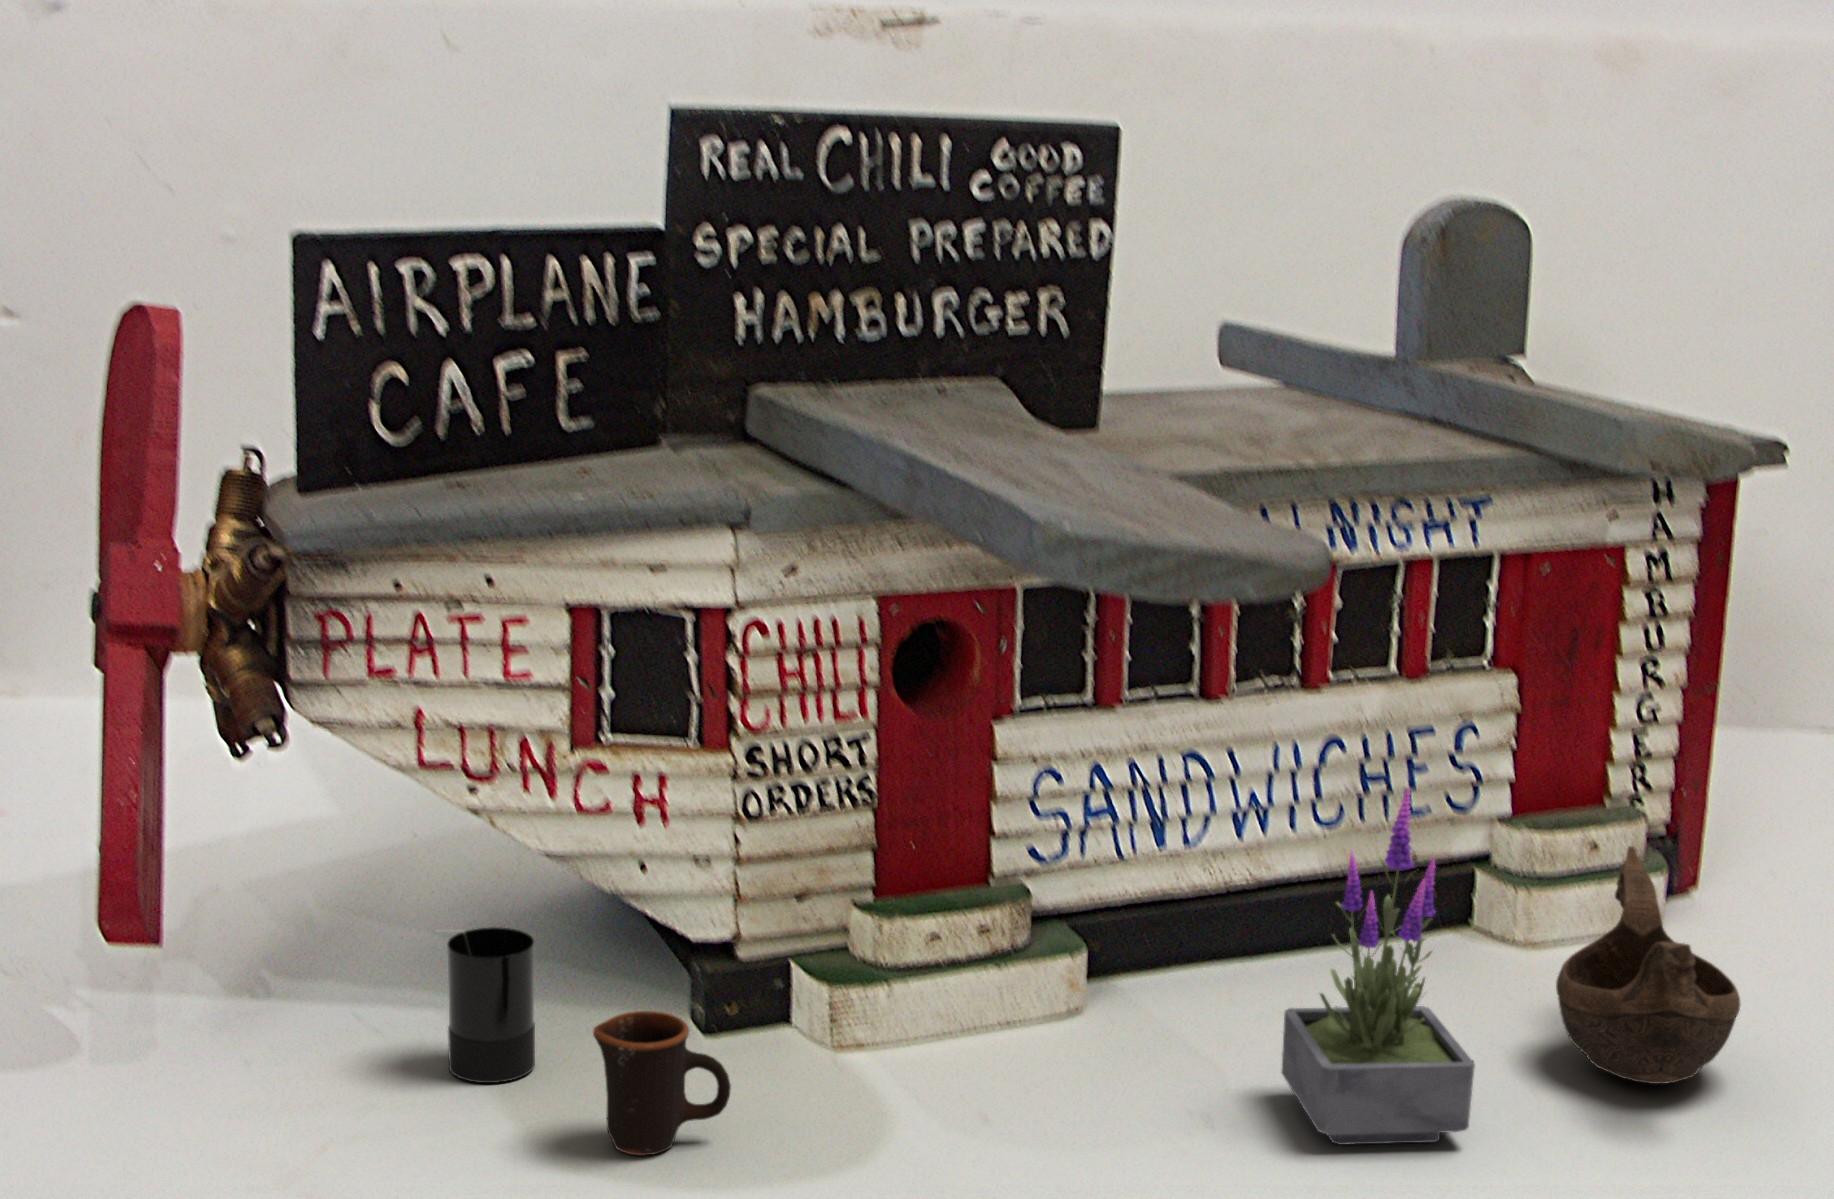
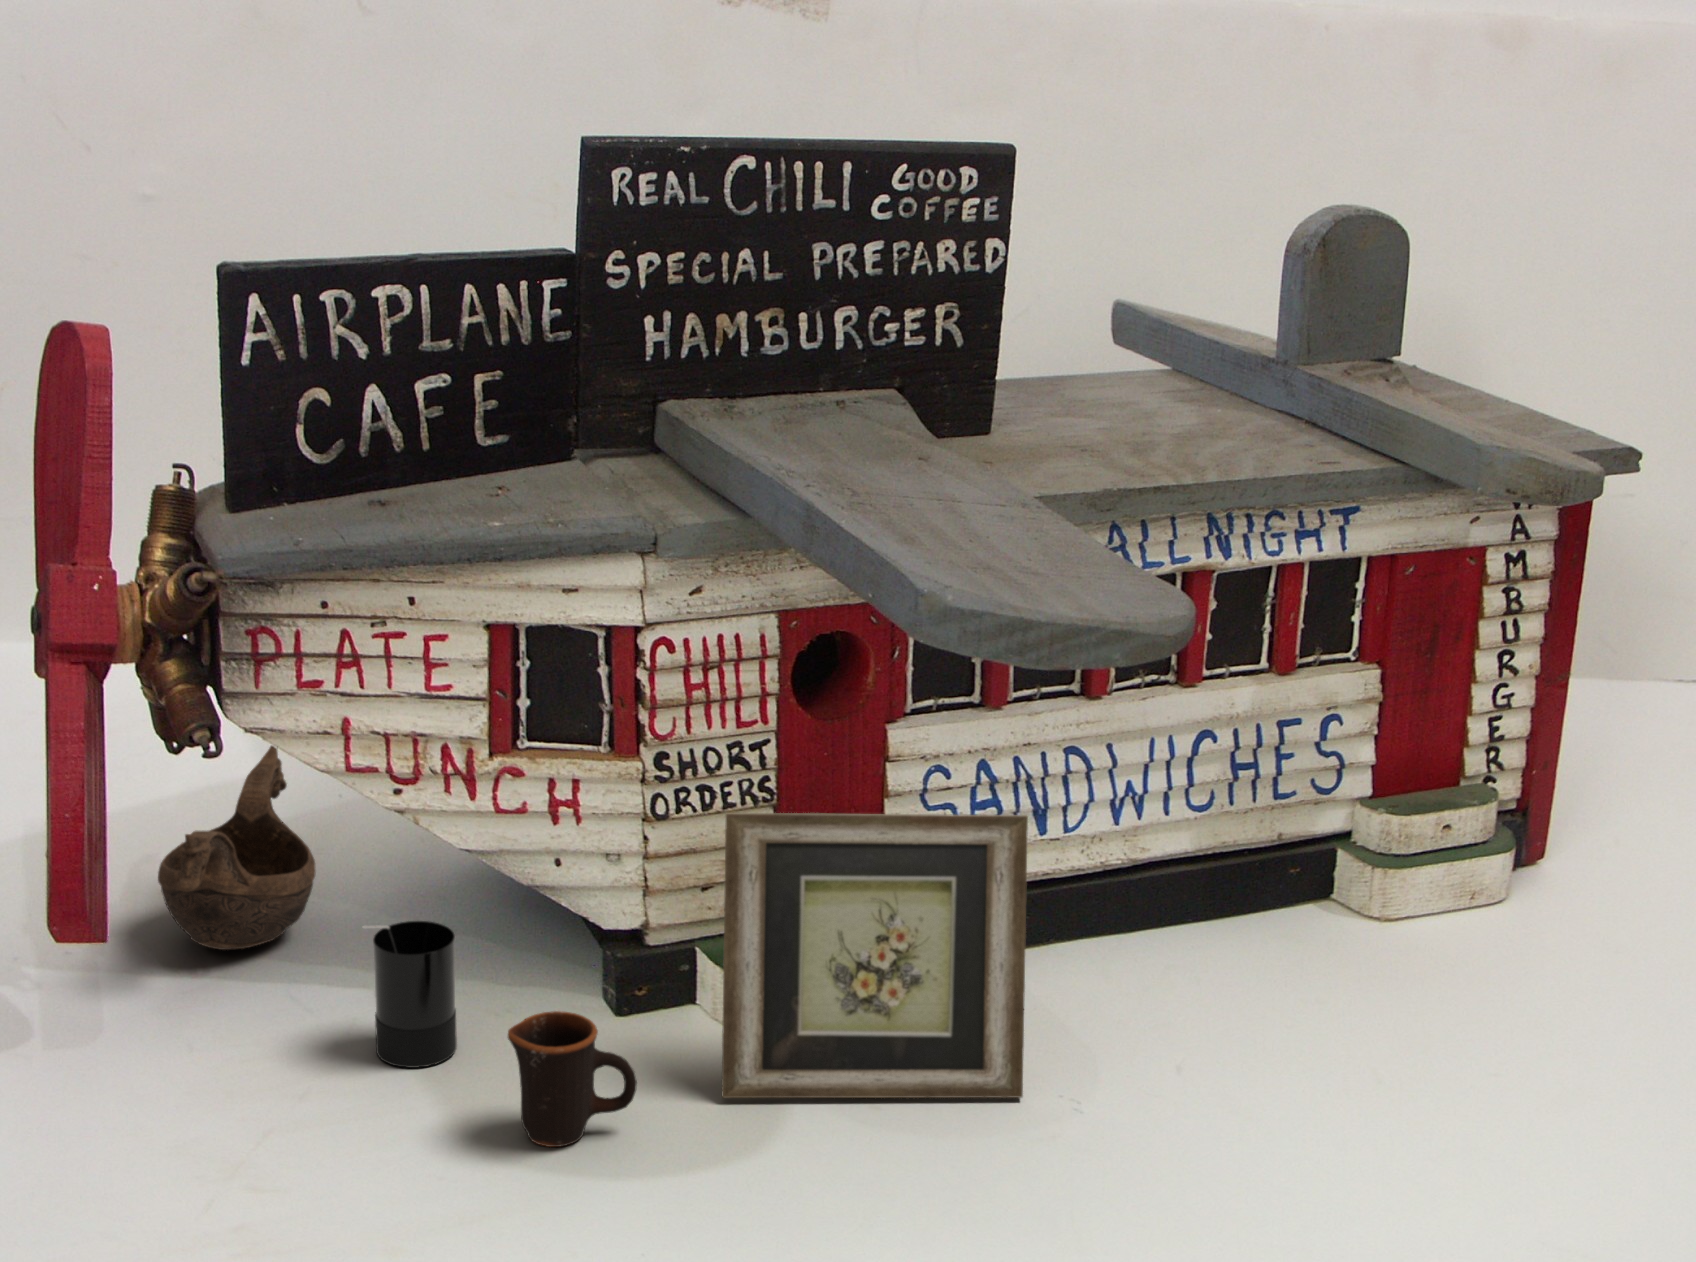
potted plant: present [1282,788,1475,1145] -> none [1151,808,1331,1136]
picture frame: none [821,802,1146,1110] -> present [722,813,1028,1098]
decorative bowl: present [1556,846,1740,1084] -> present [158,746,316,950]

